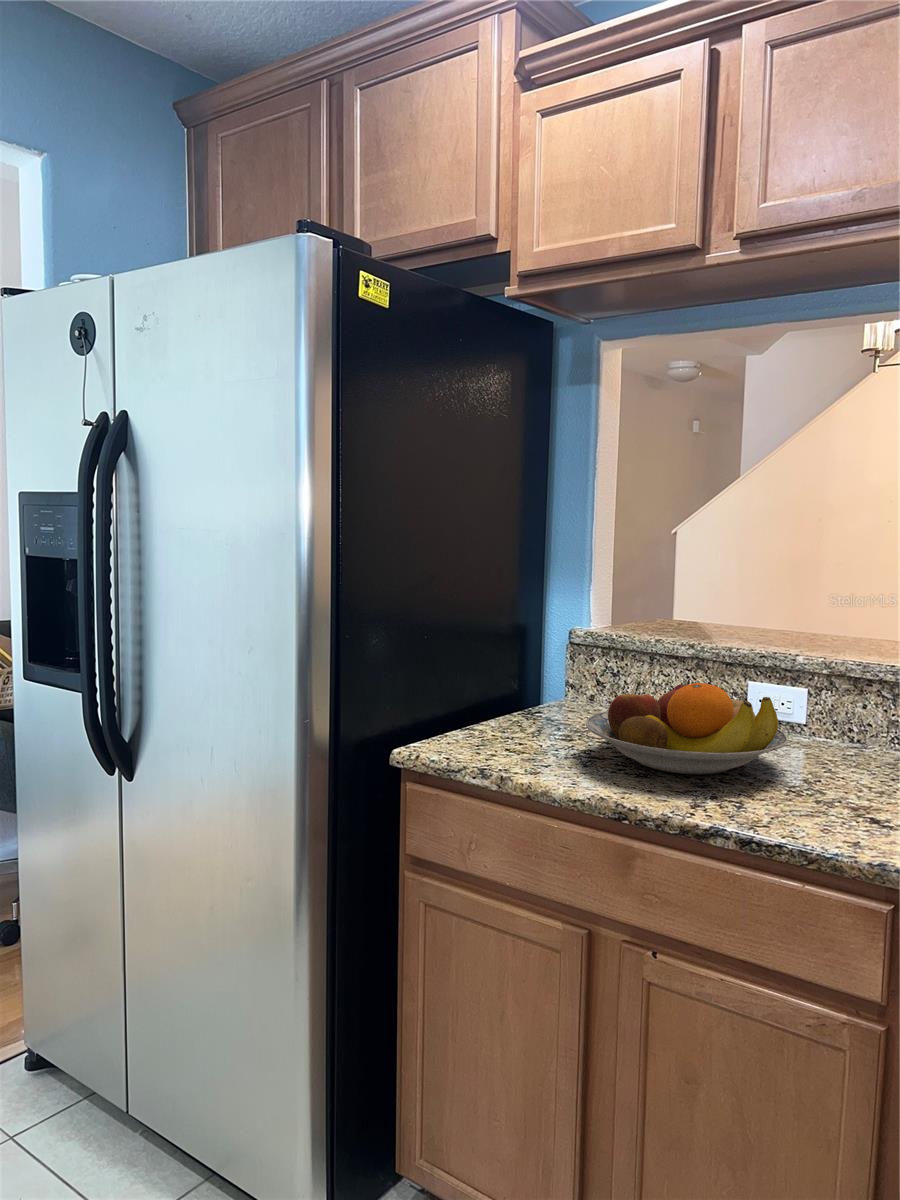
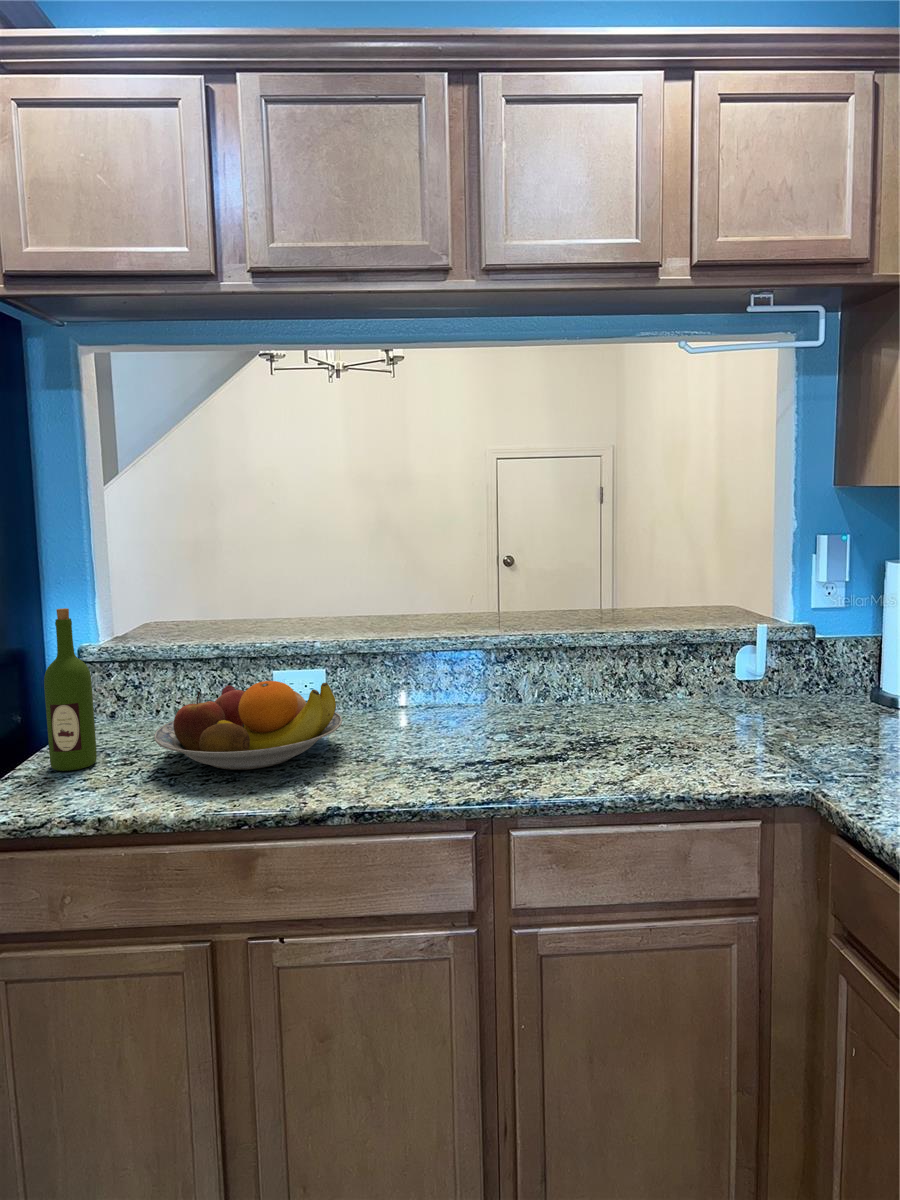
wine bottle: none [508,583,550,735] -> present [44,608,97,771]

